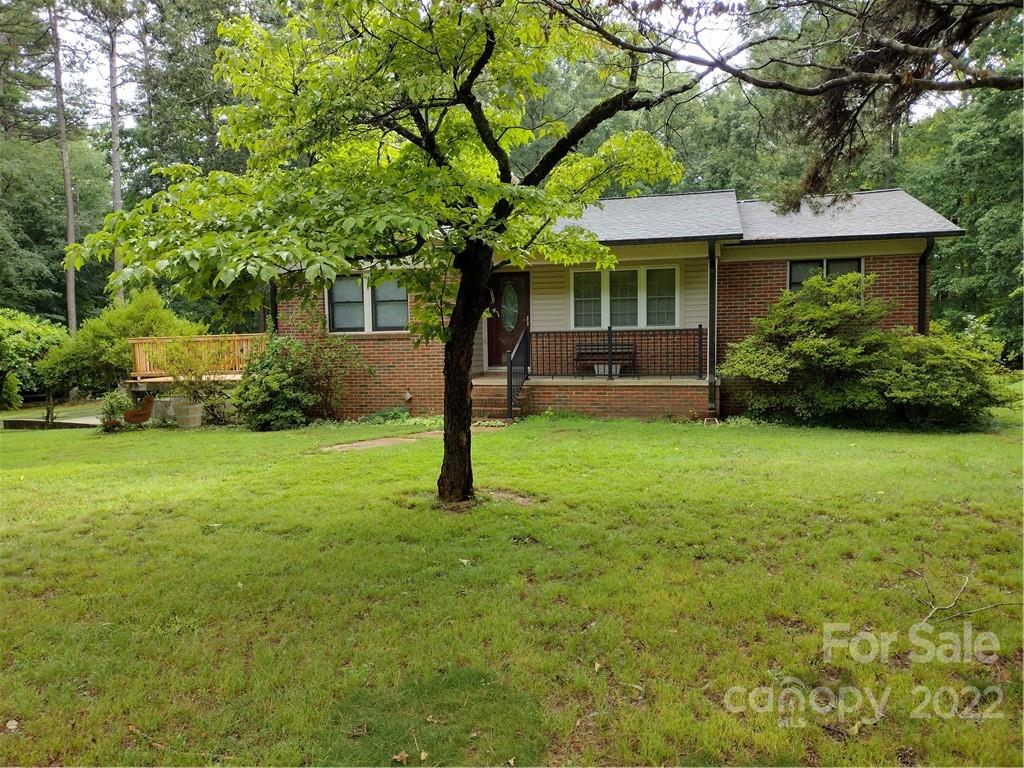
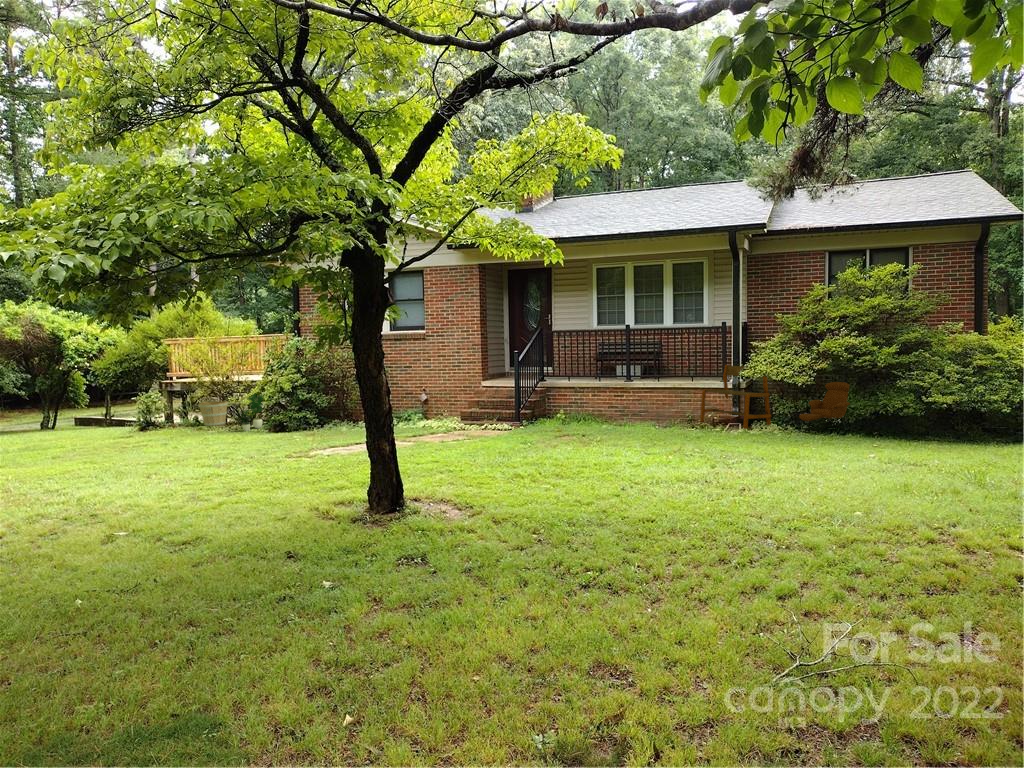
bench: none [682,364,749,423] -> present [700,365,771,429]
potted plant: none [220,391,249,432] -> present [238,393,263,431]
lounge chair: present [104,396,154,434] -> present [799,382,850,432]

